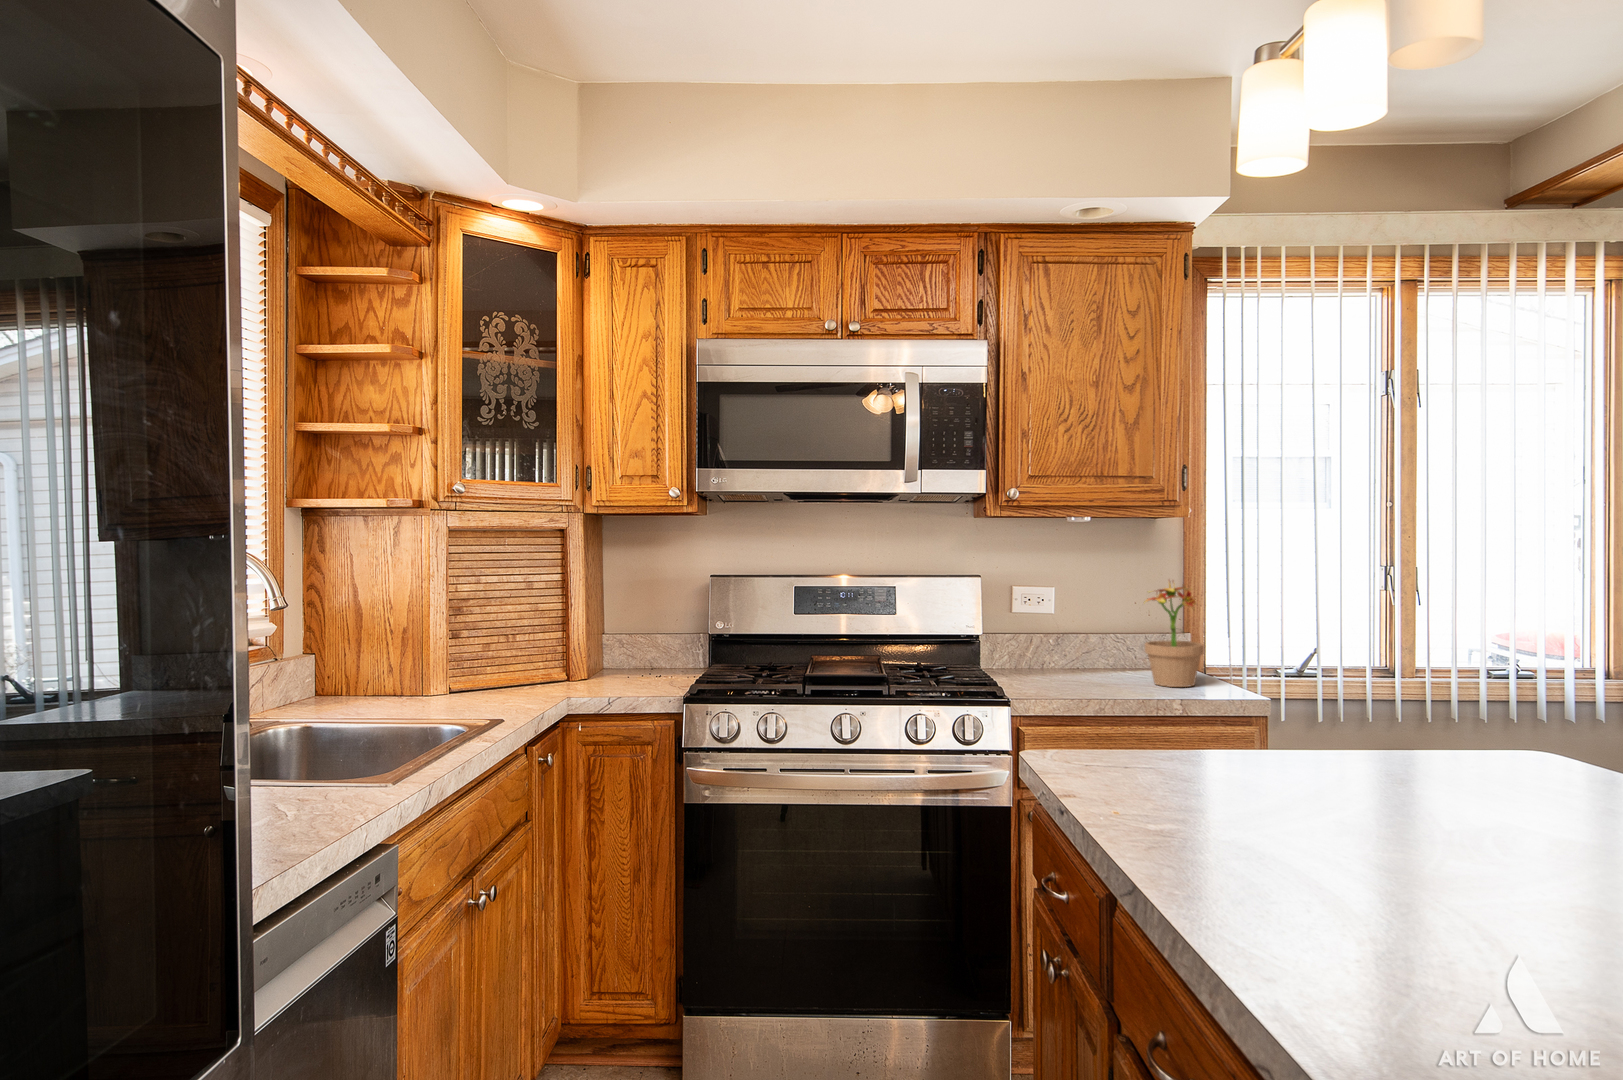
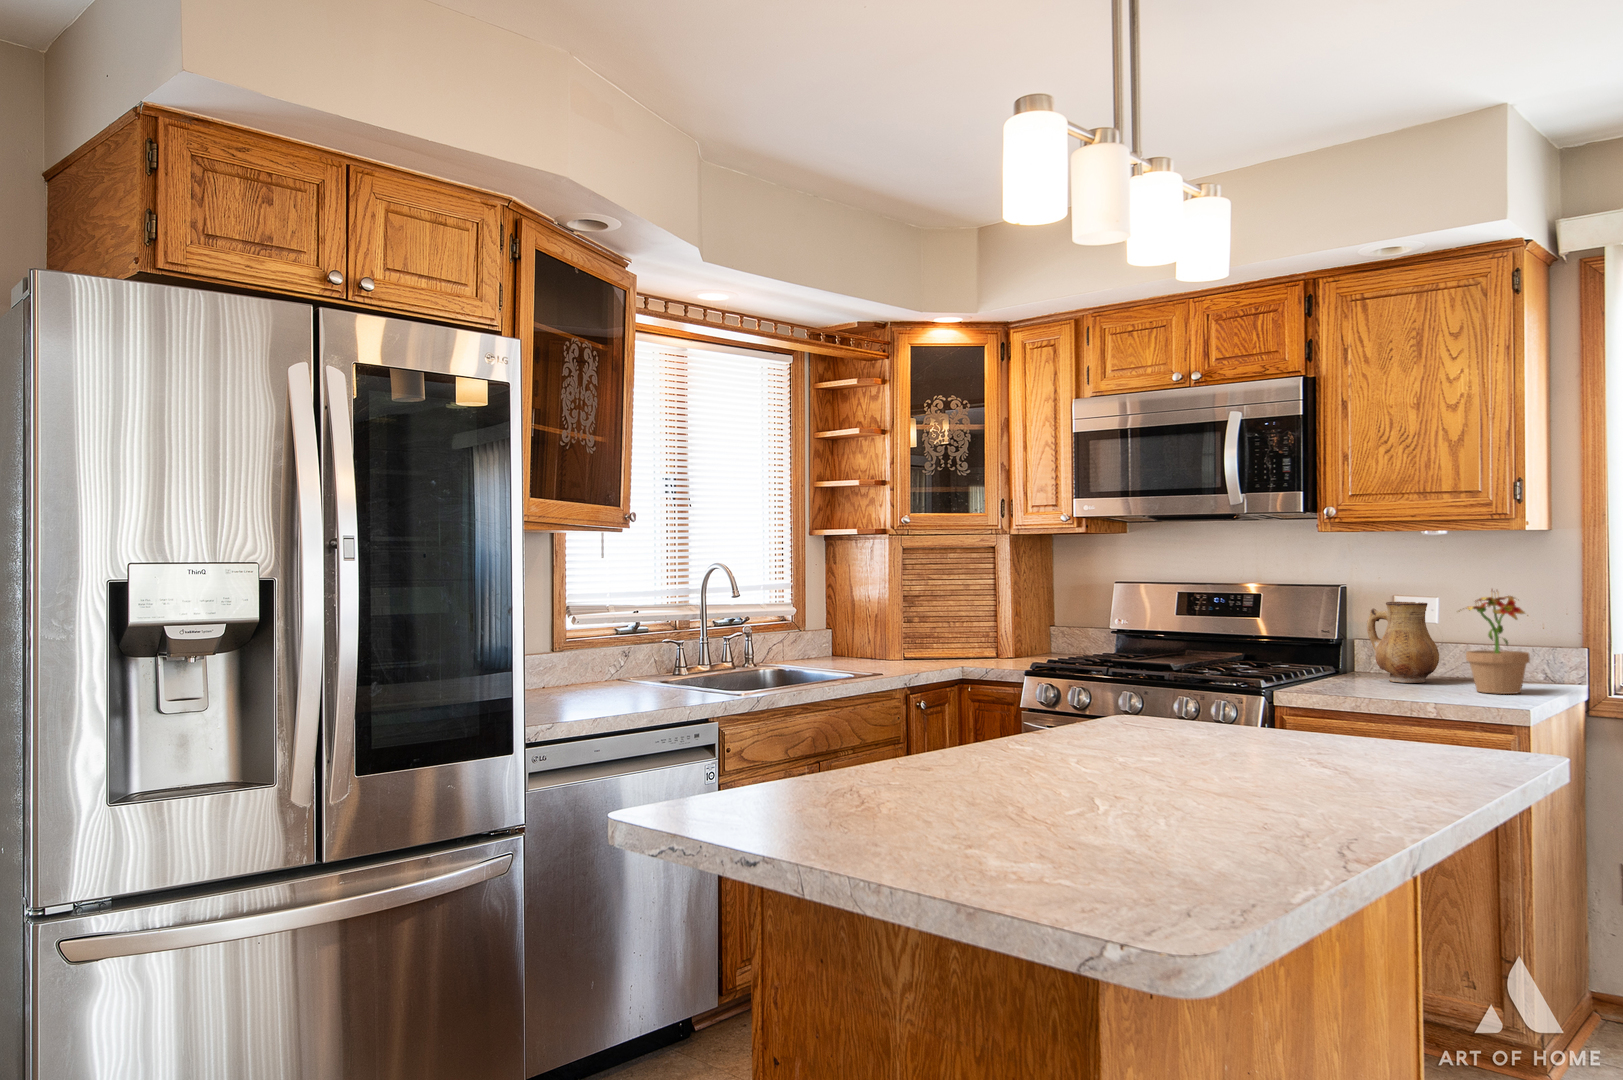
ceramic pitcher: none [1029,592,1099,679] -> present [1367,602,1439,683]

